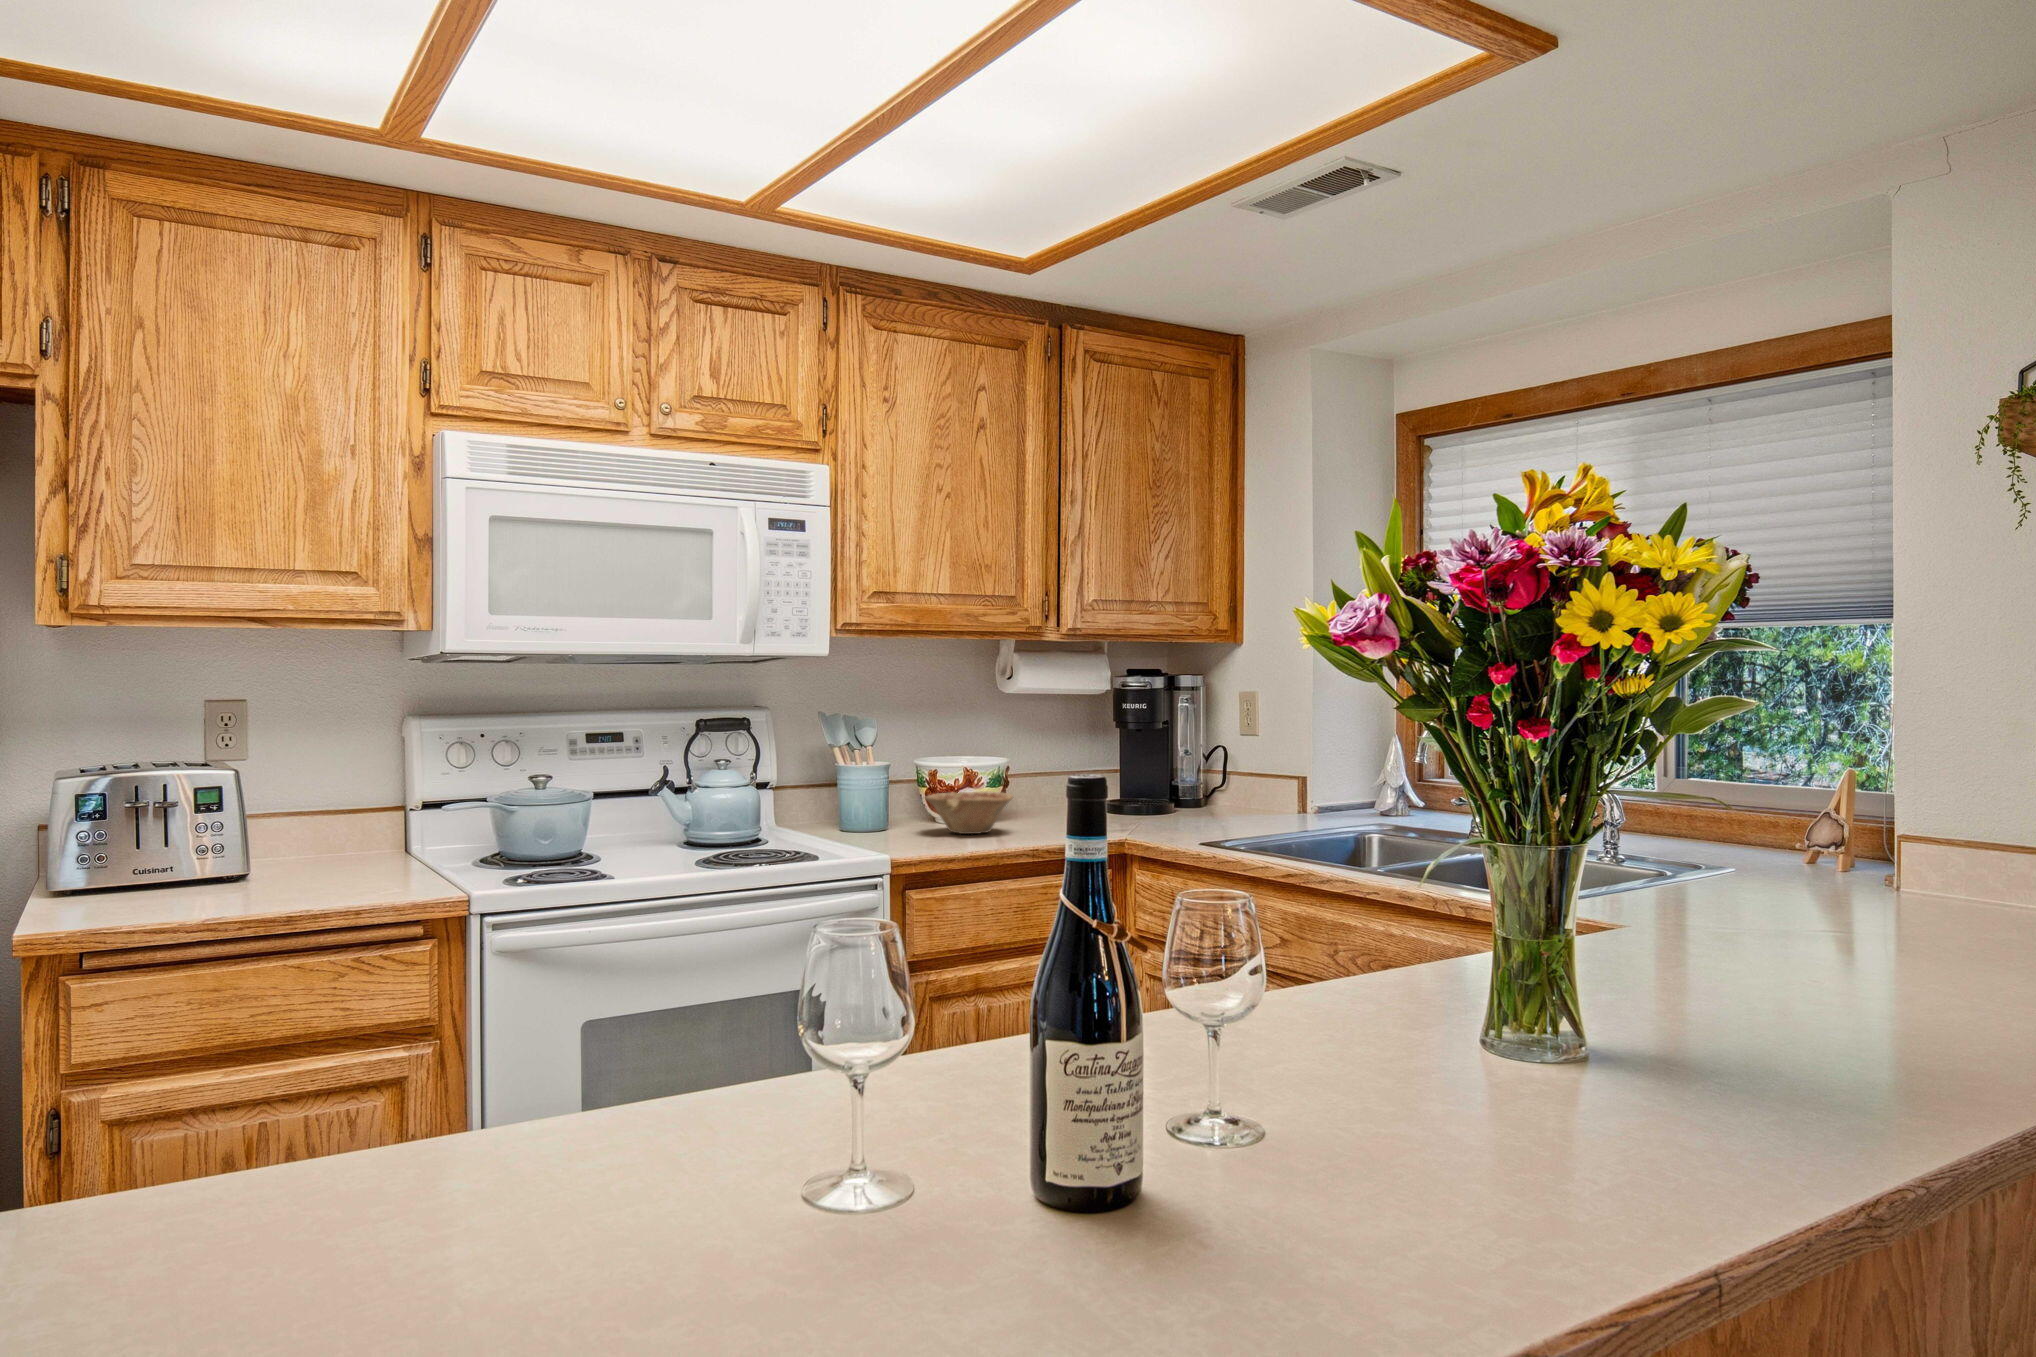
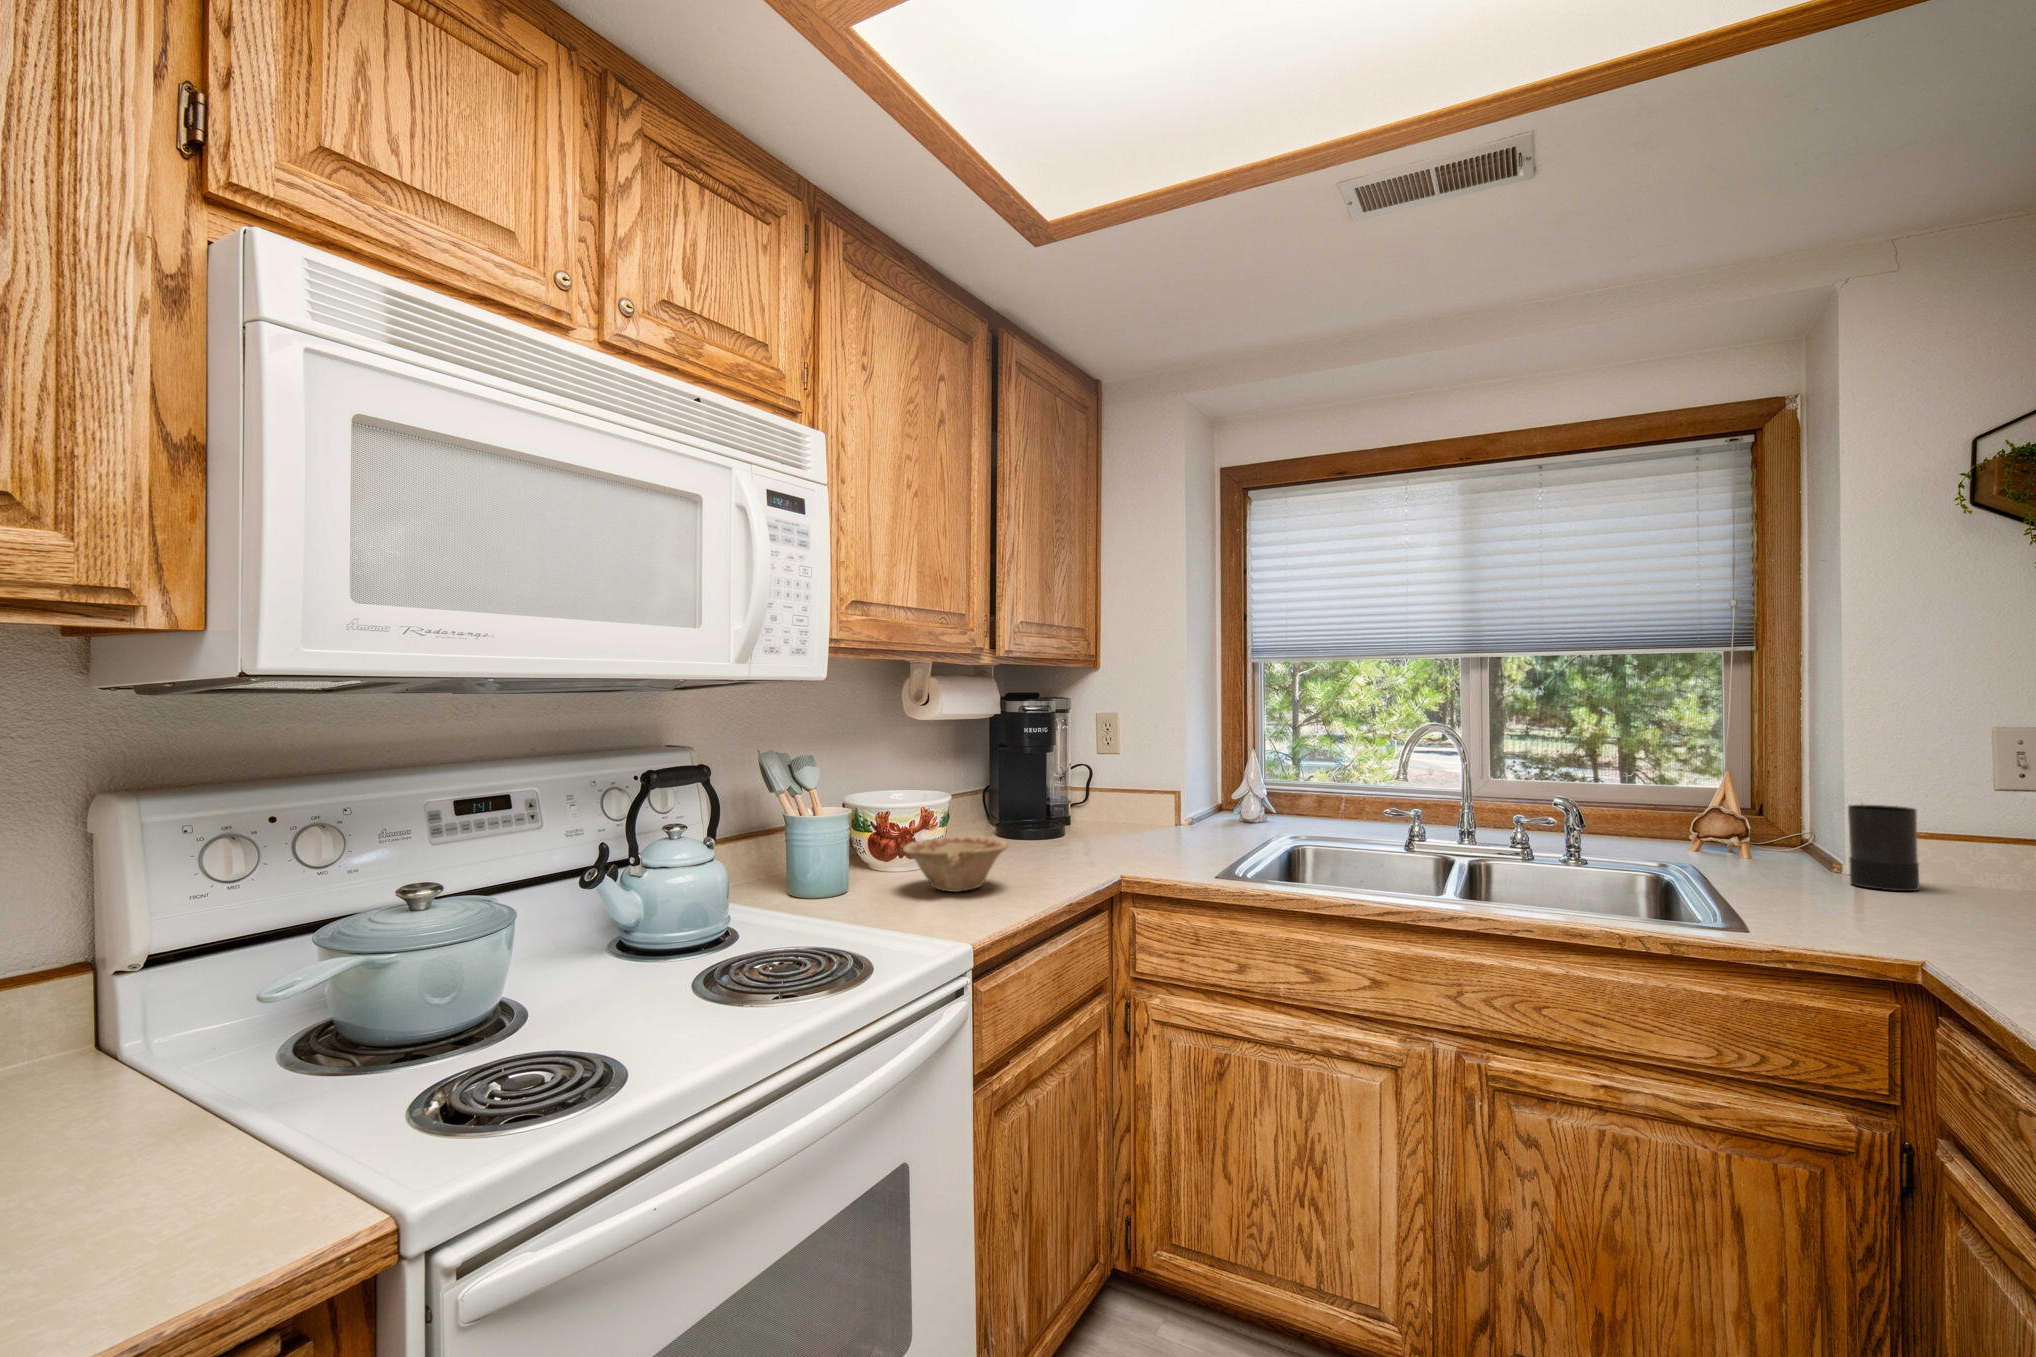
candle: none [1776,797,1844,895] -> present [1848,804,1919,891]

